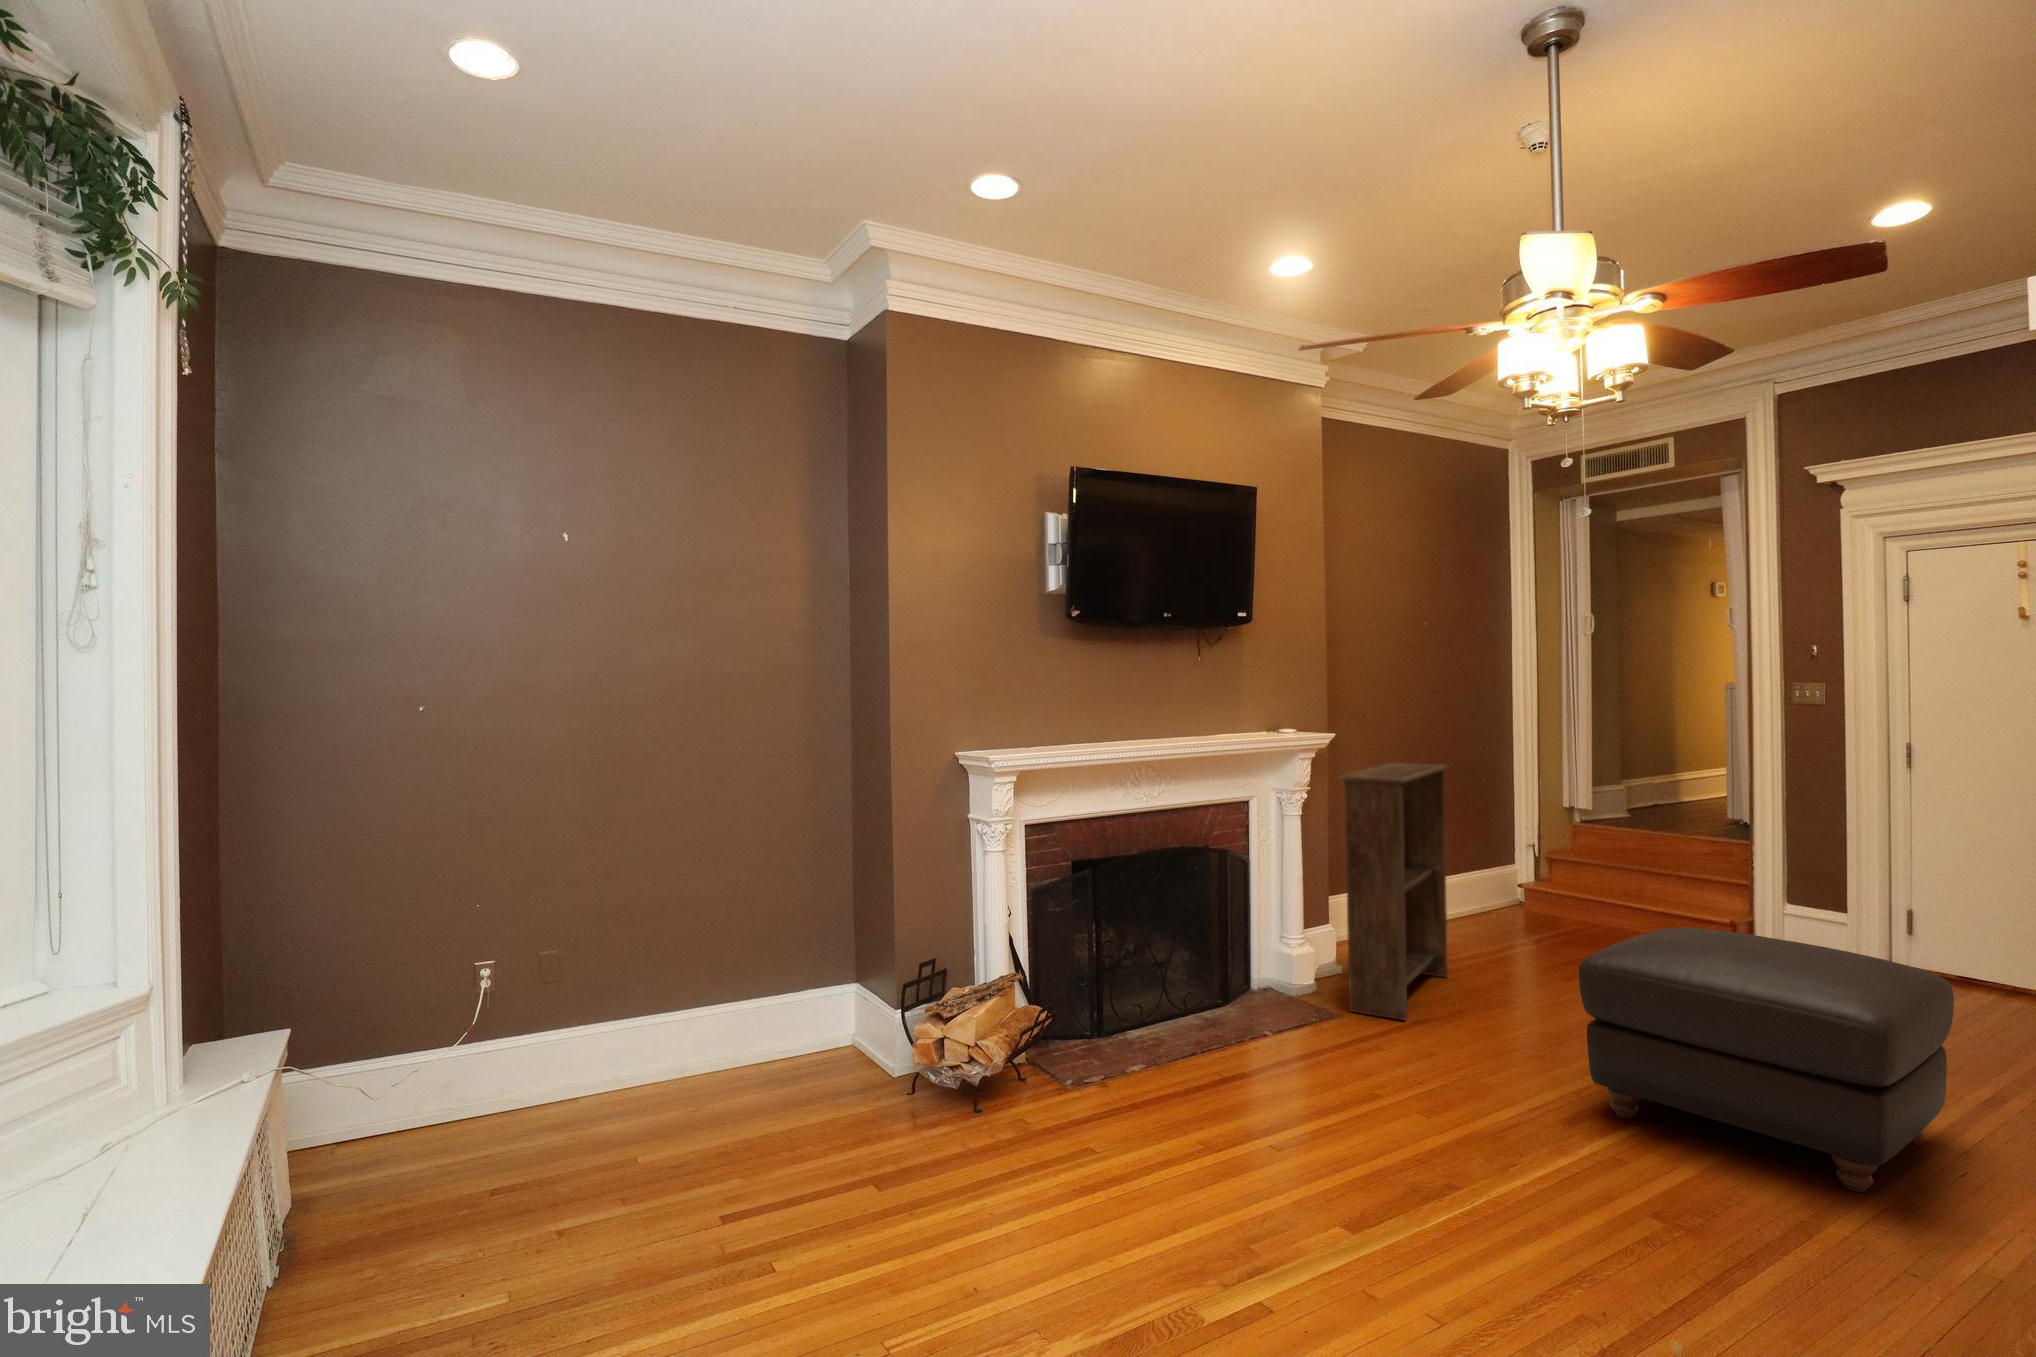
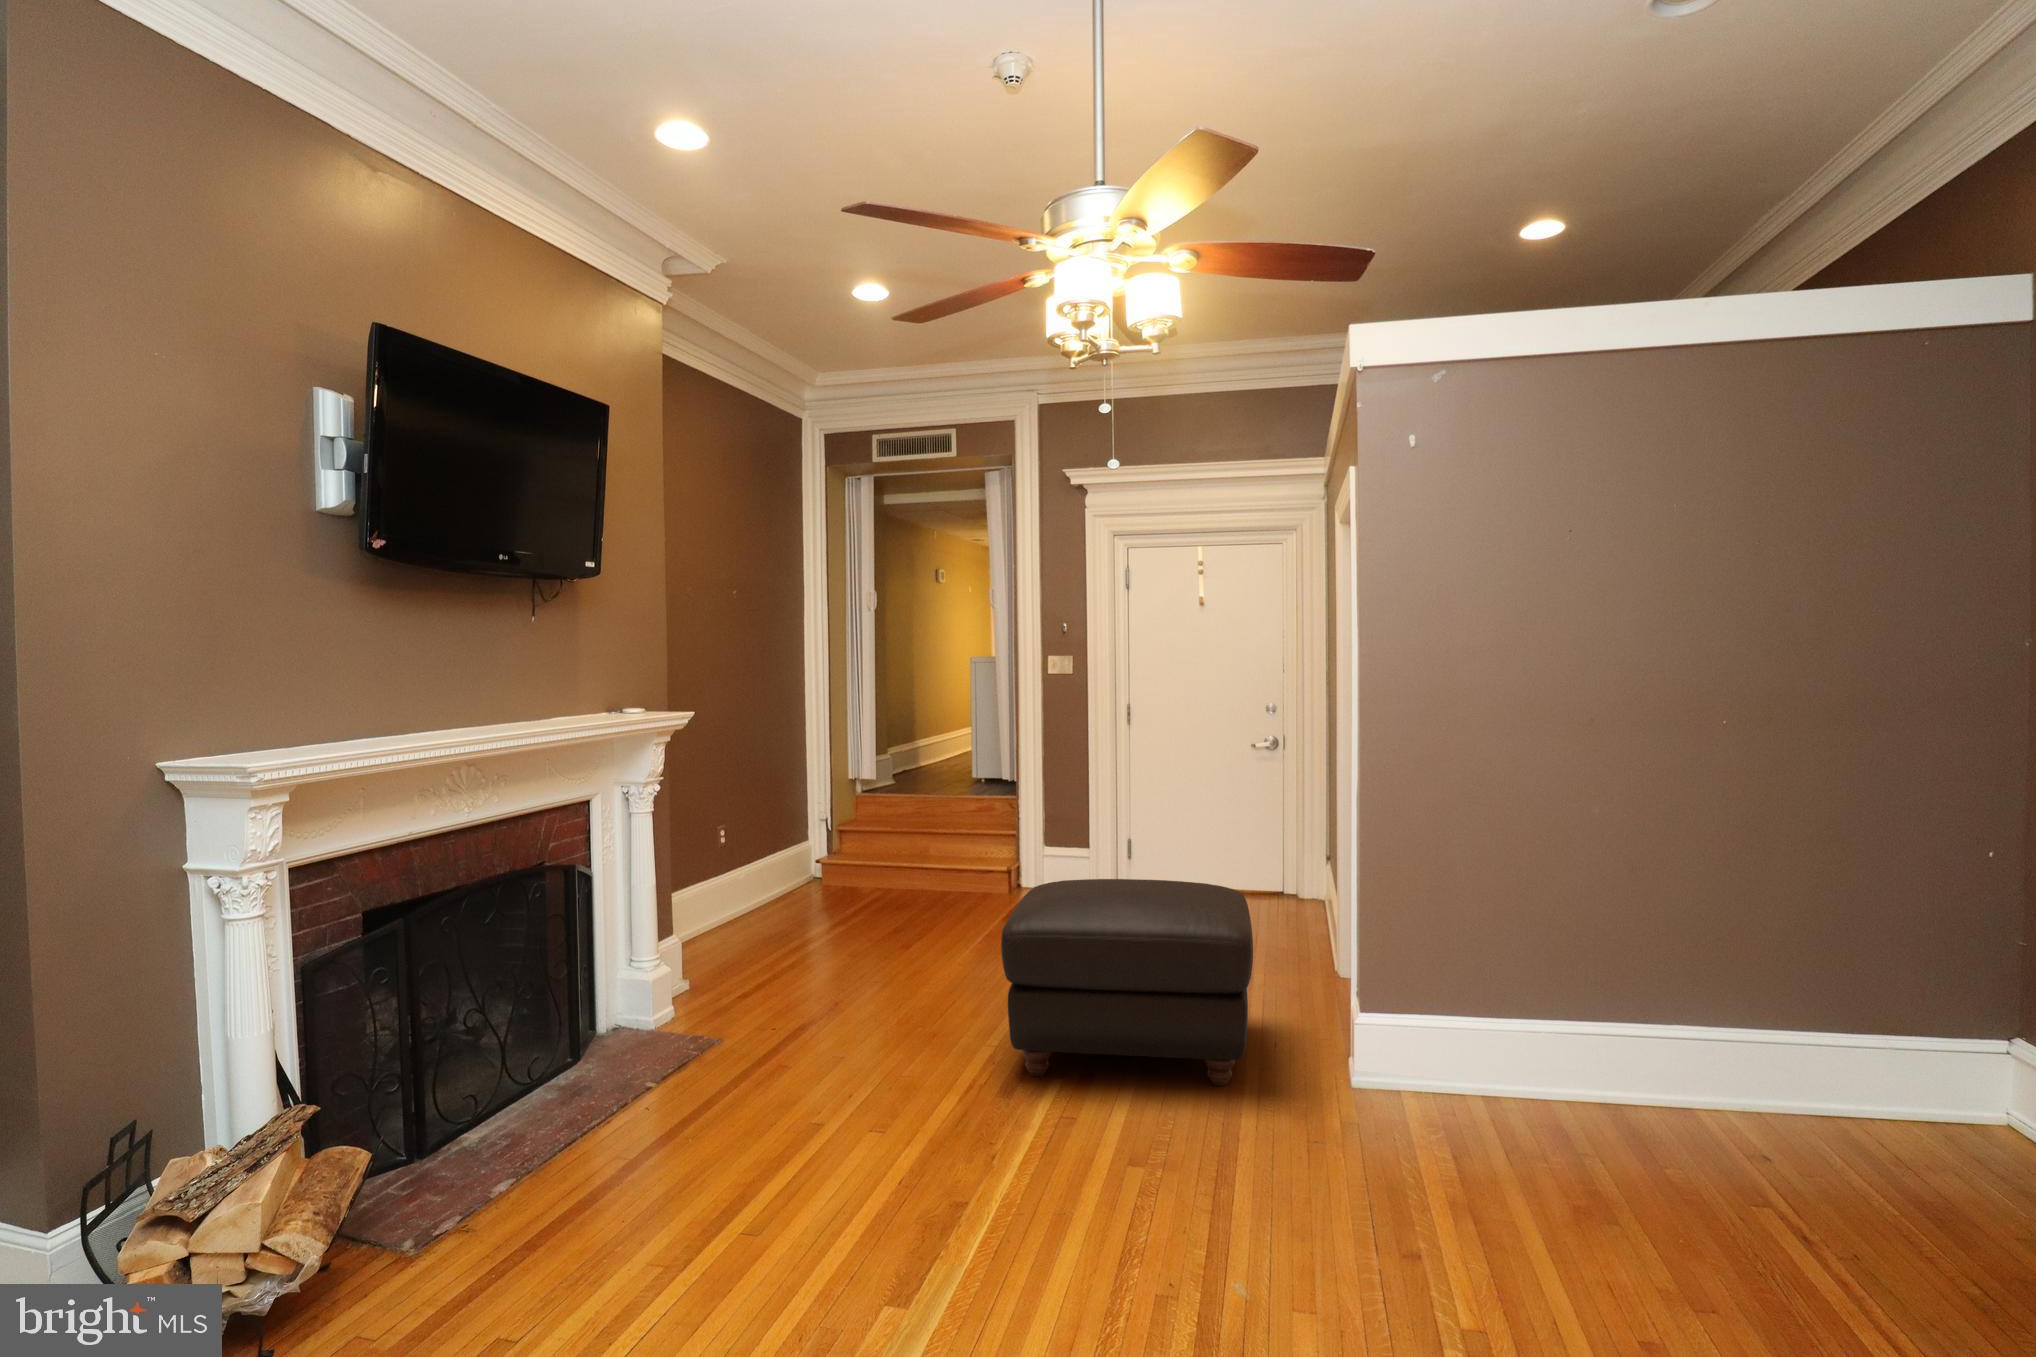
bookshelf: present [1340,763,1448,1020] -> none [716,742,800,1037]

